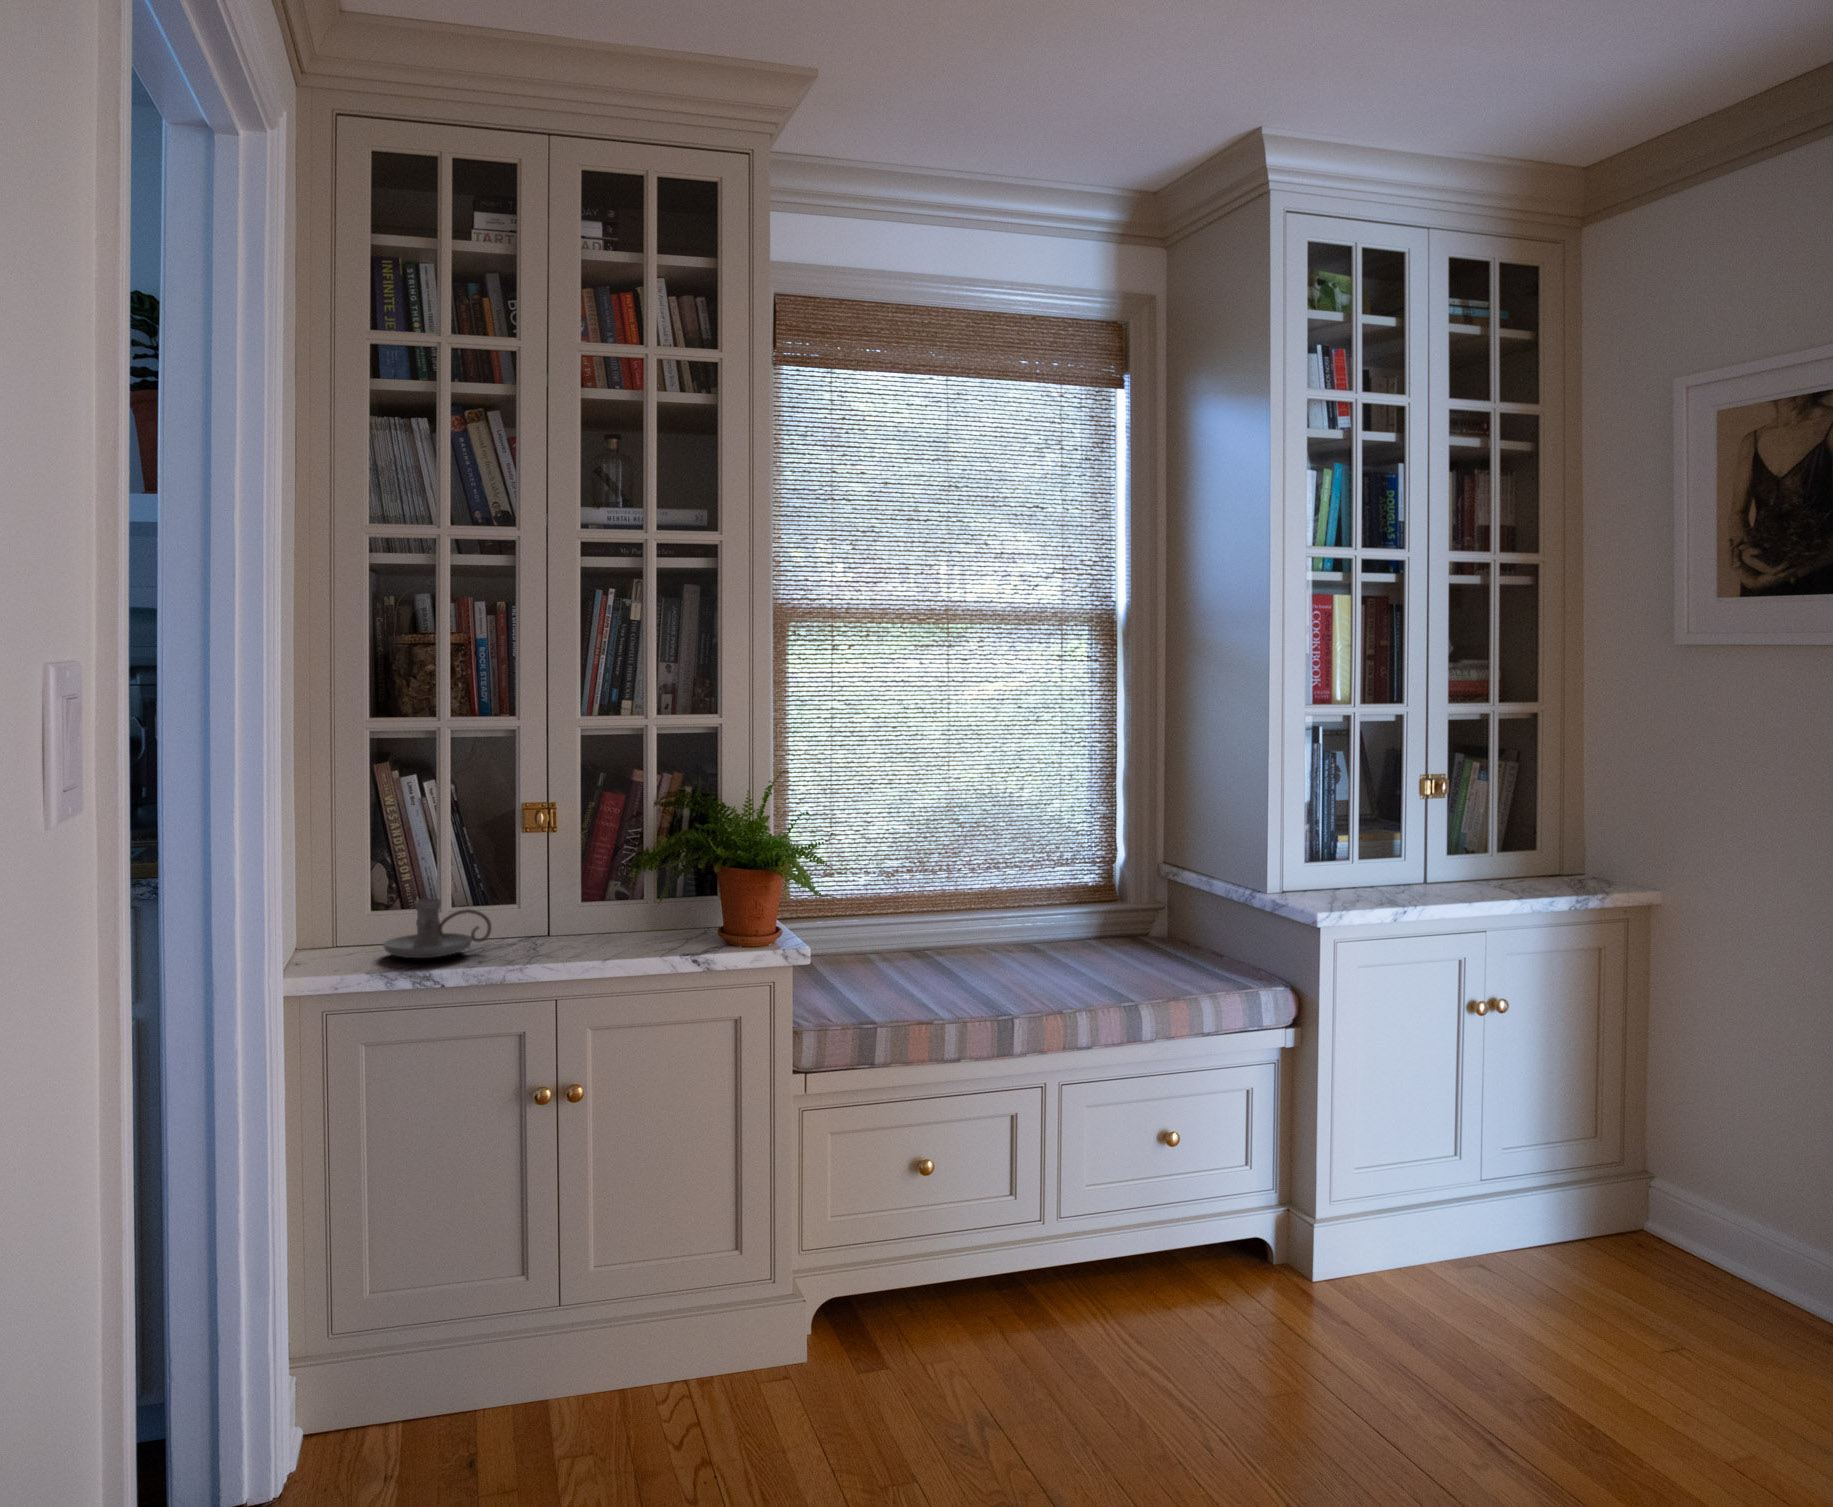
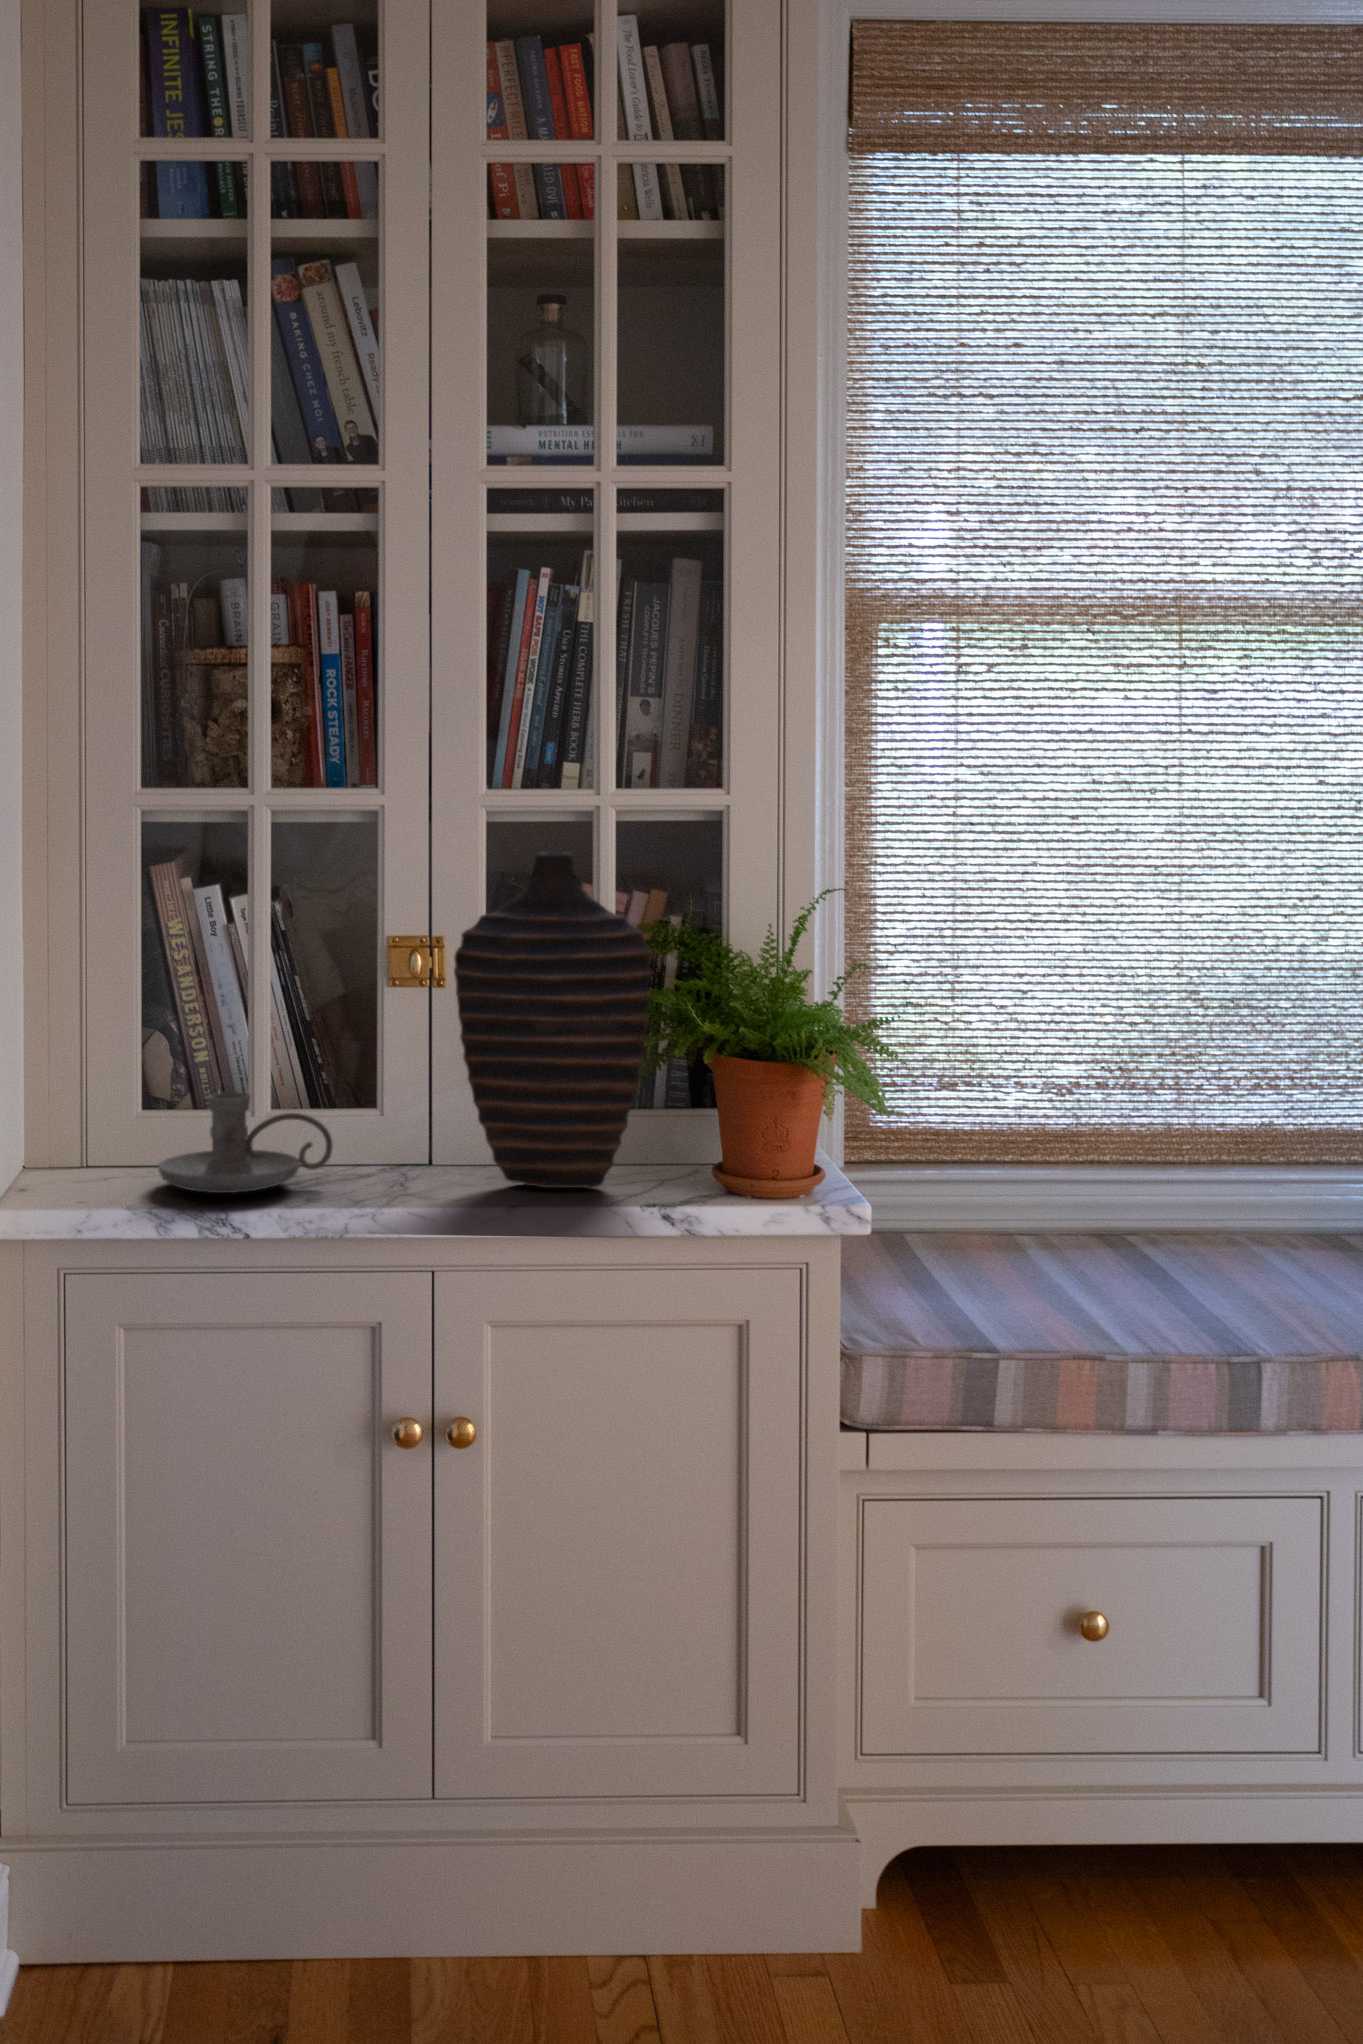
decorative vase: none [565,753,682,946] -> present [454,852,652,1188]

